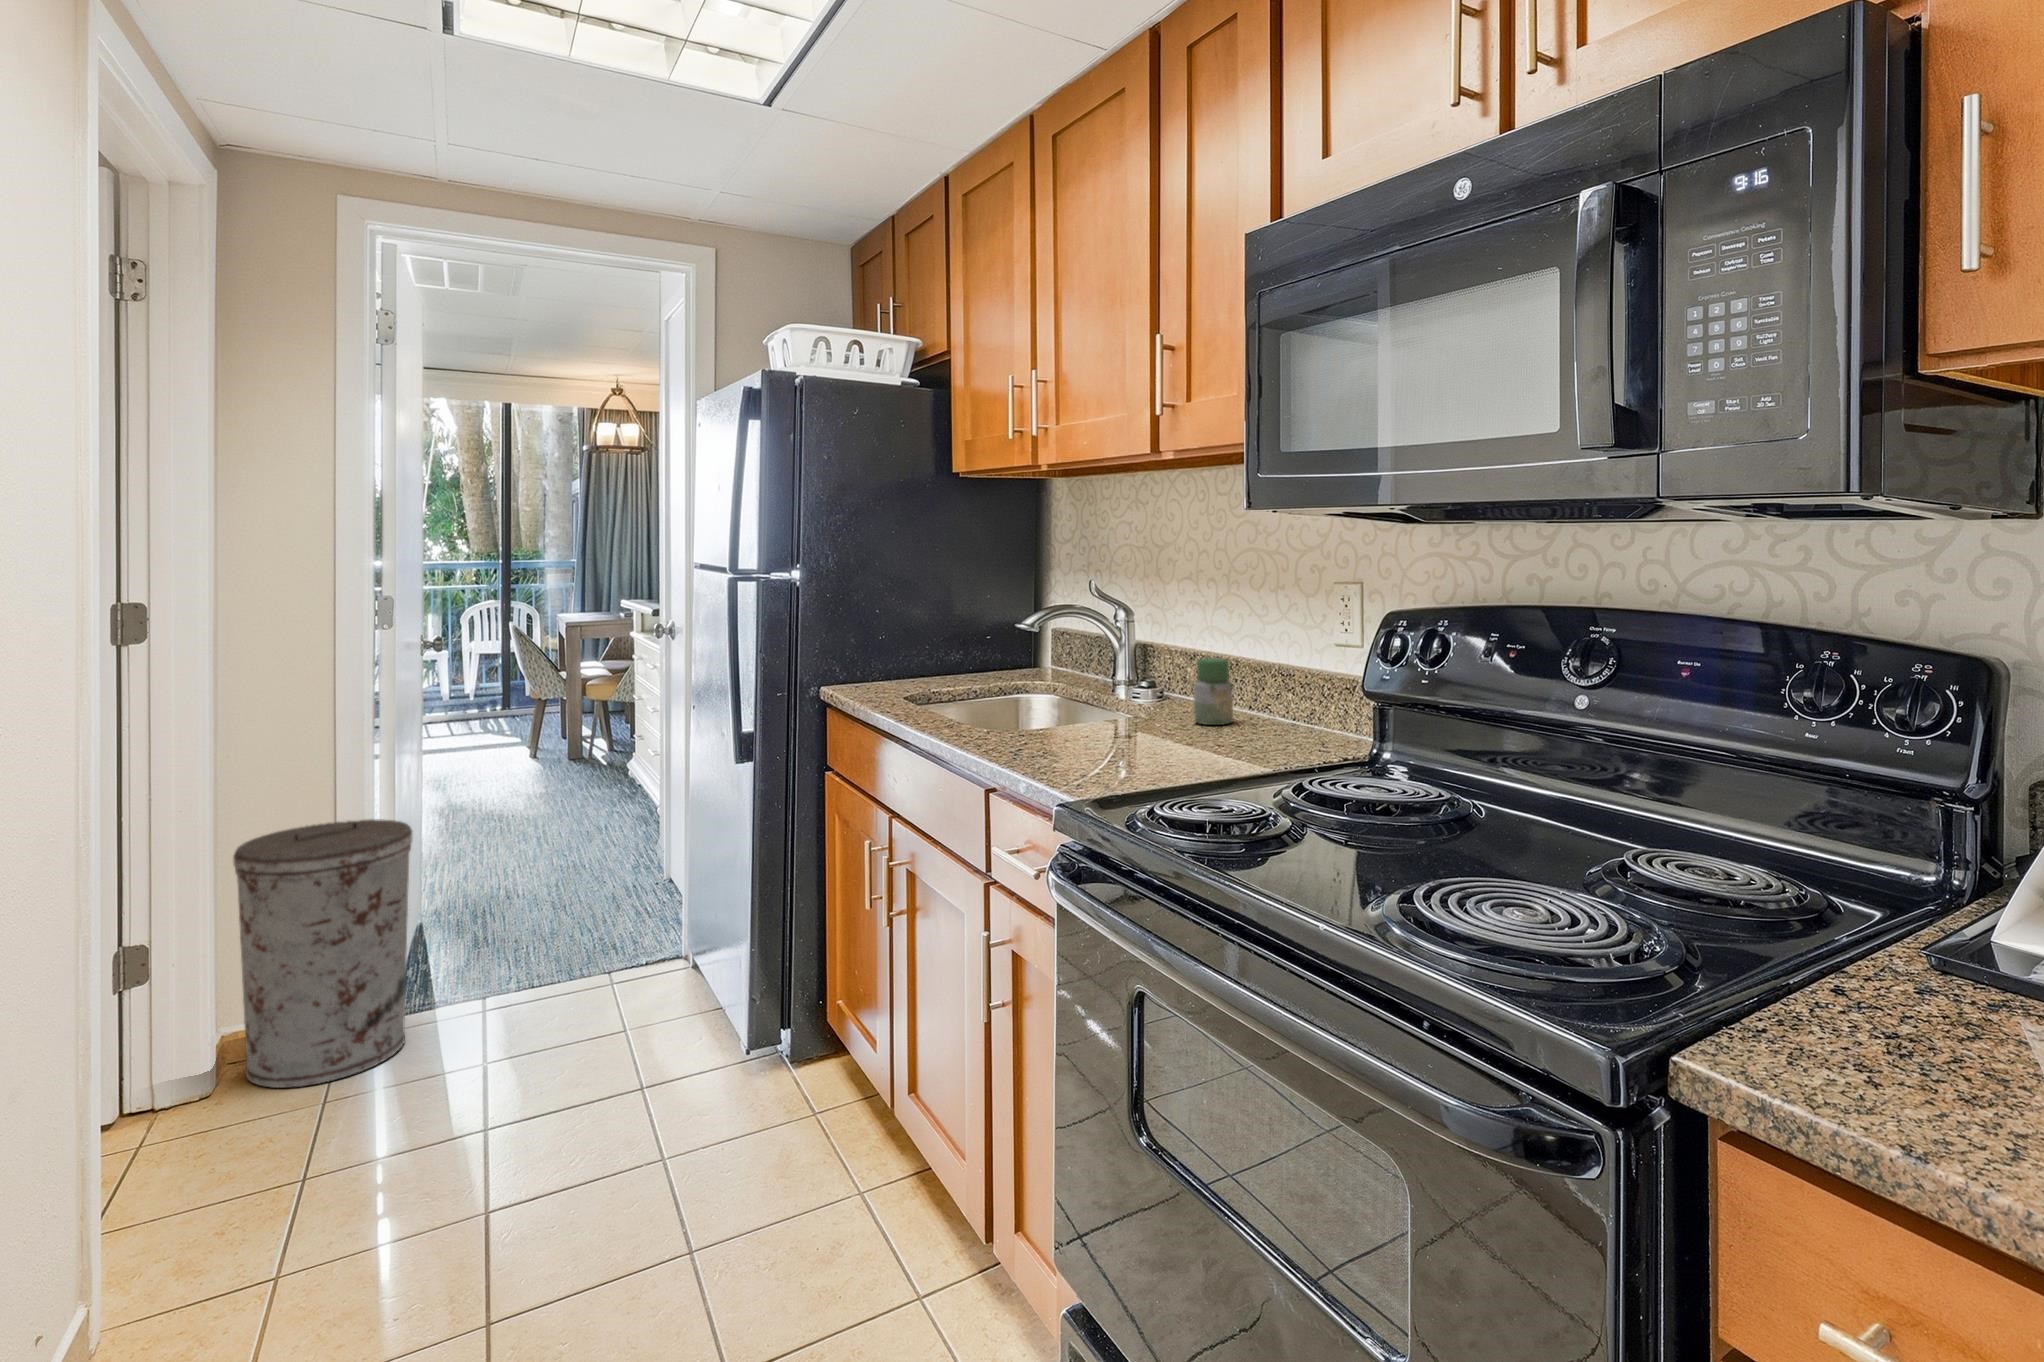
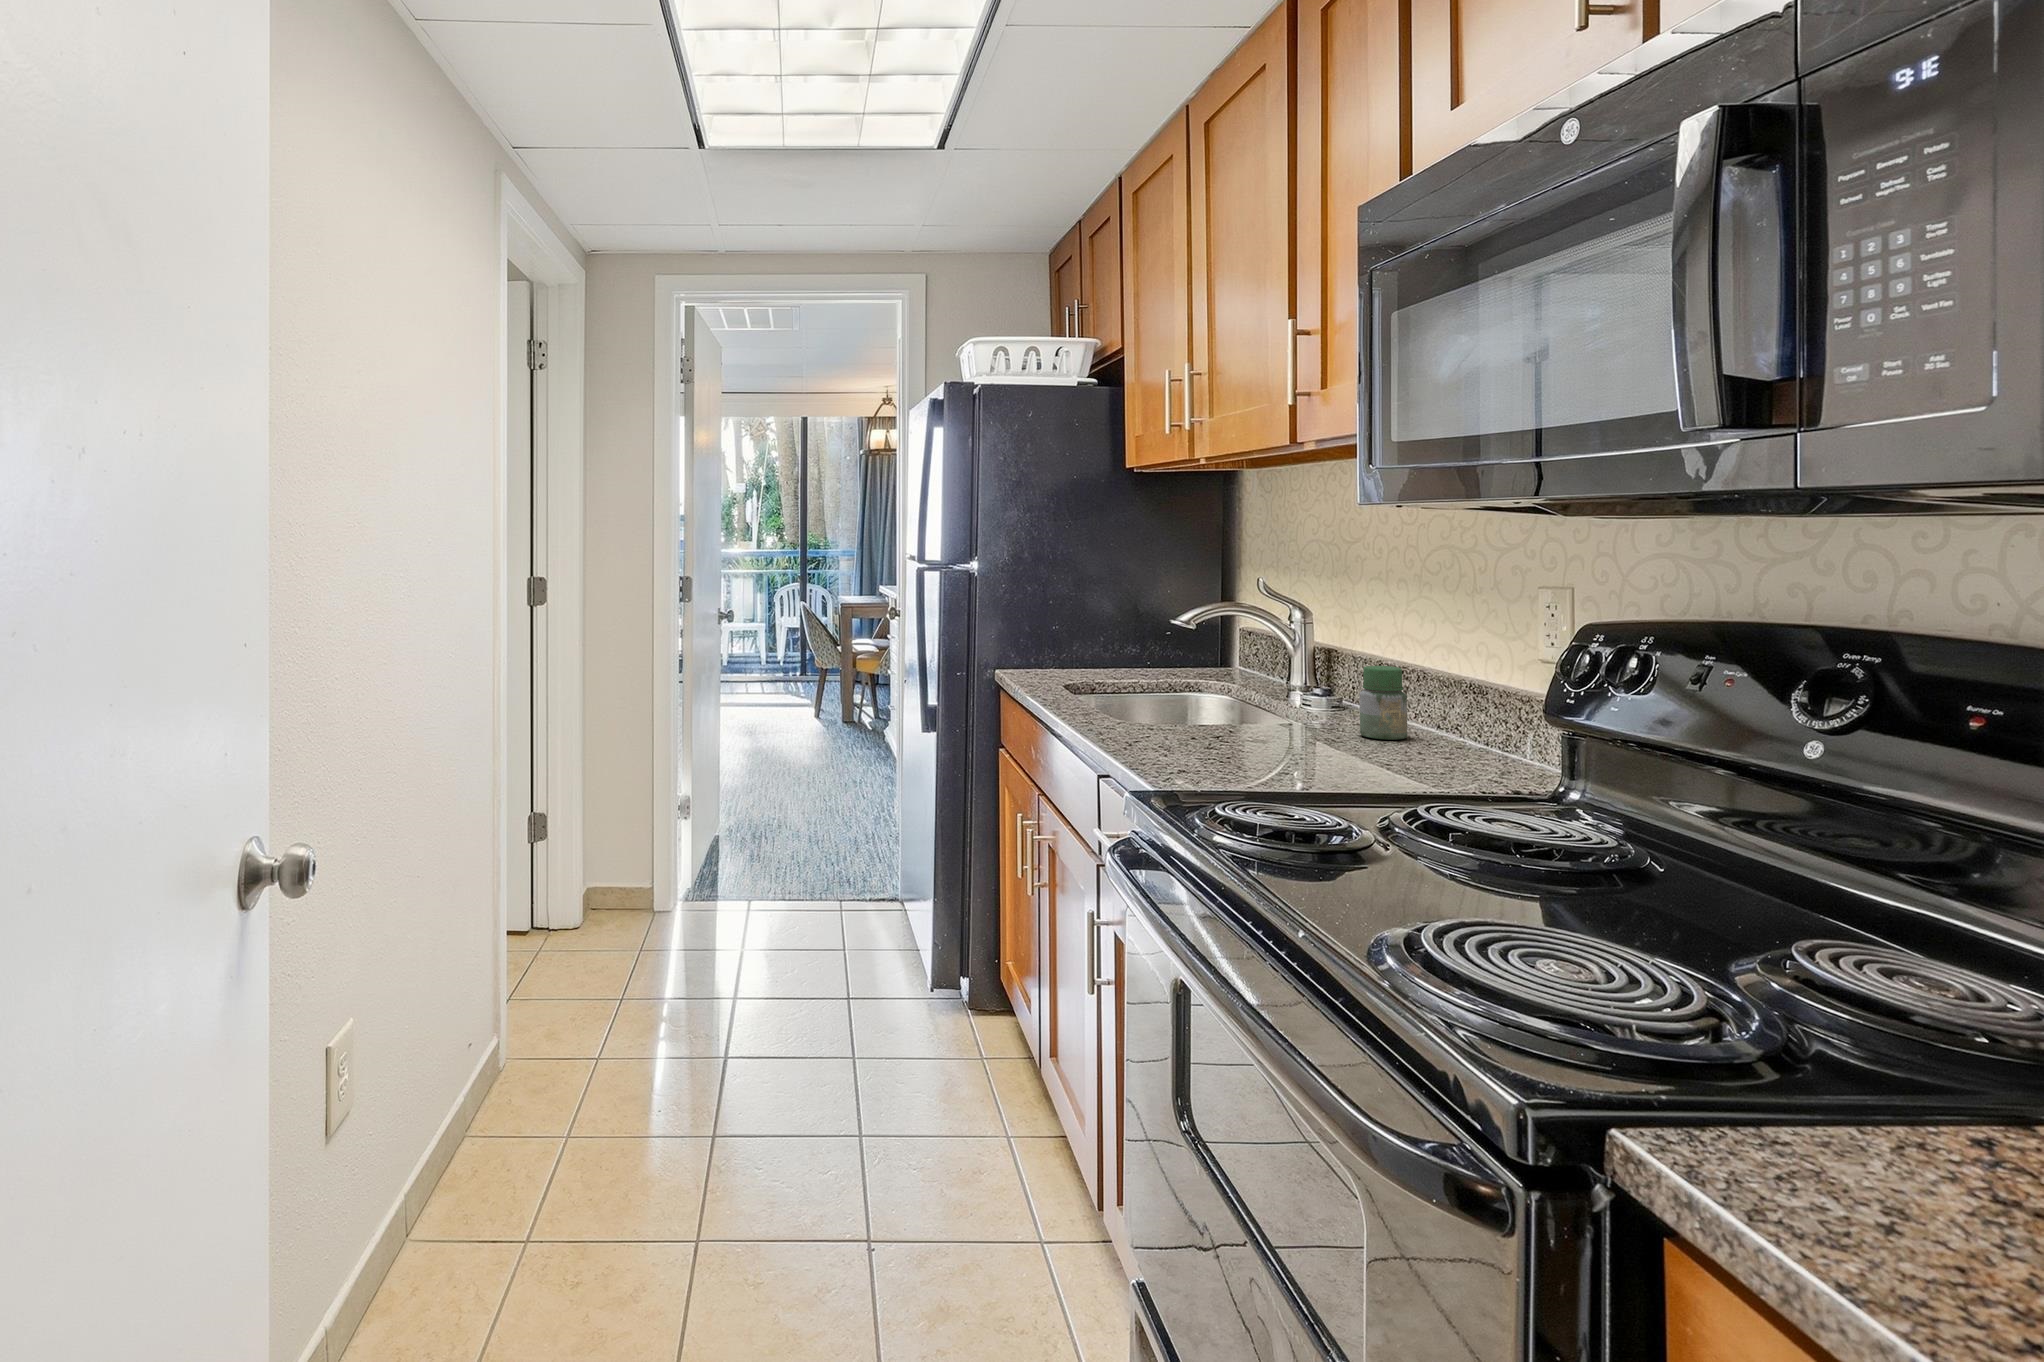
trash can: present [233,819,412,1088] -> none [570,753,686,953]

